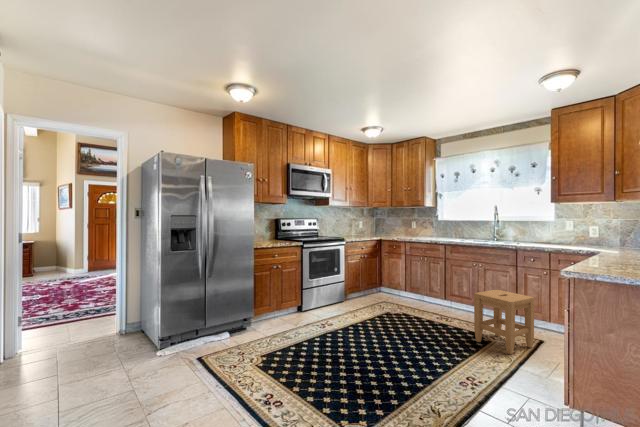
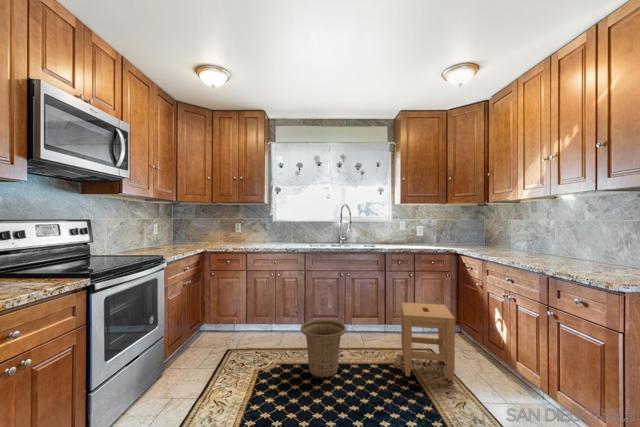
basket: none [407,289,440,326] -> present [301,319,346,378]

